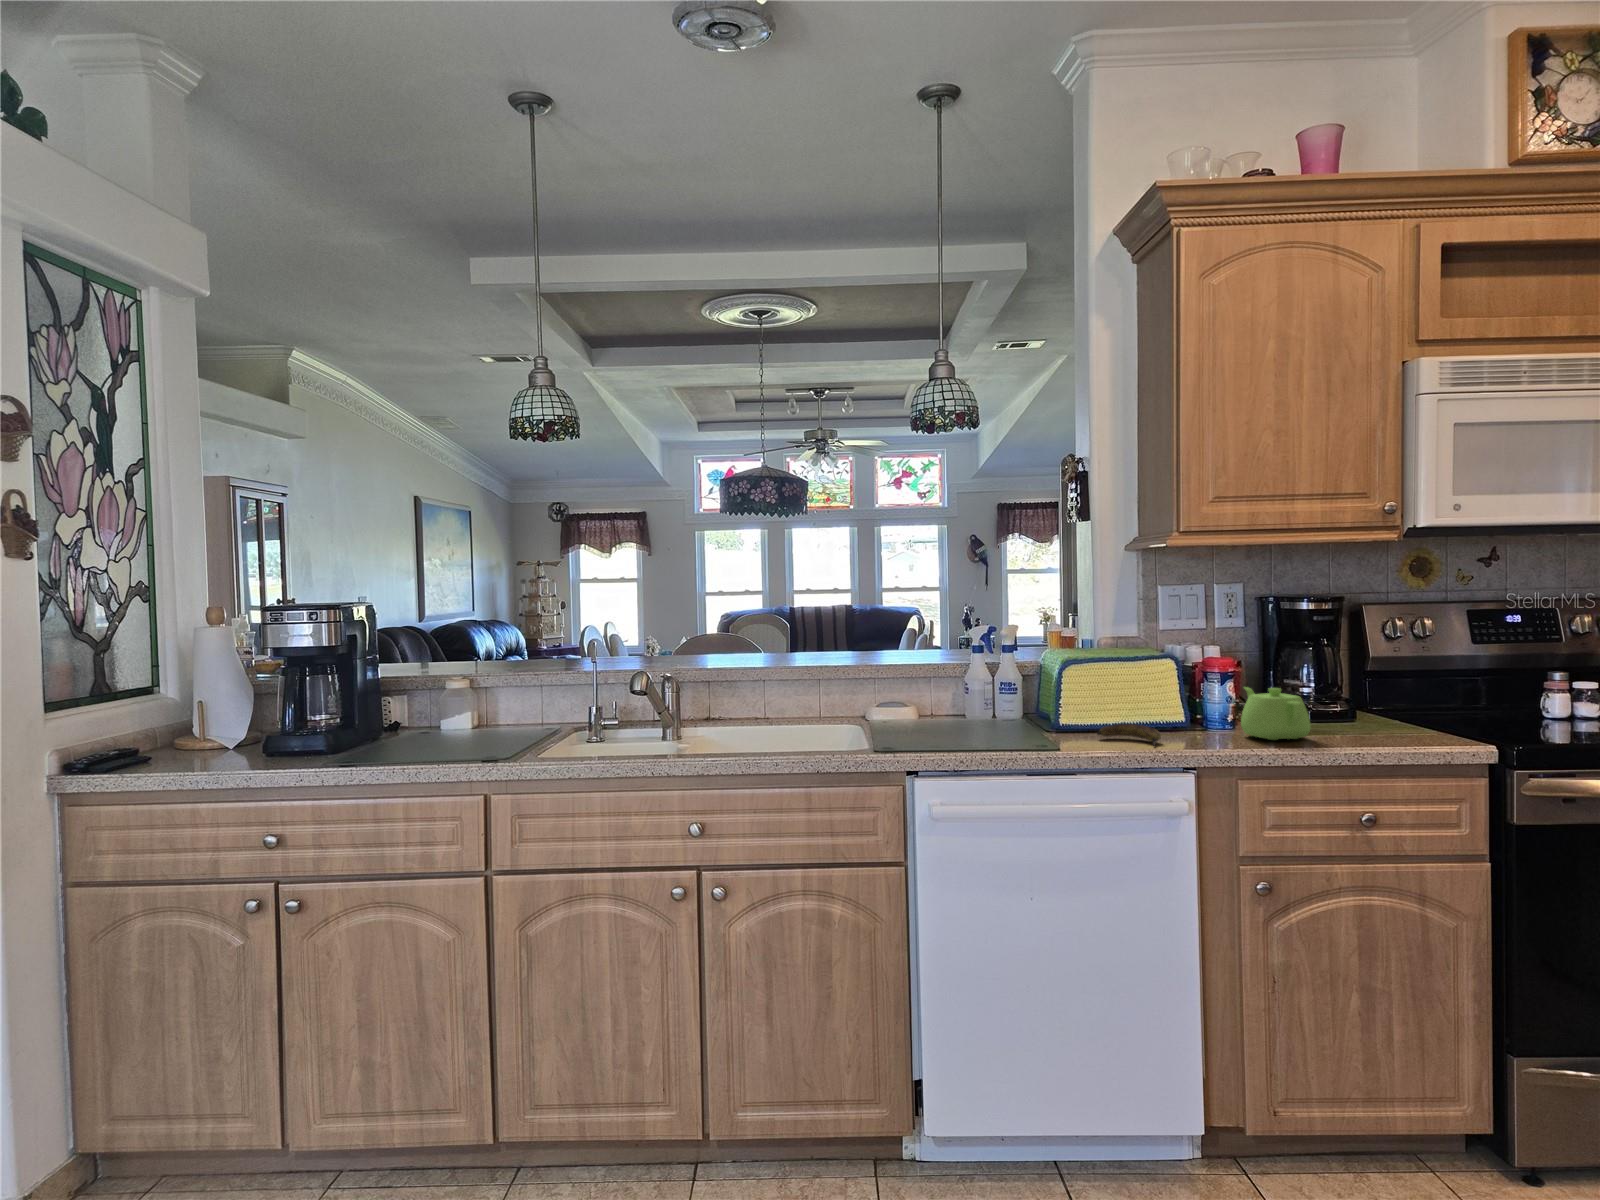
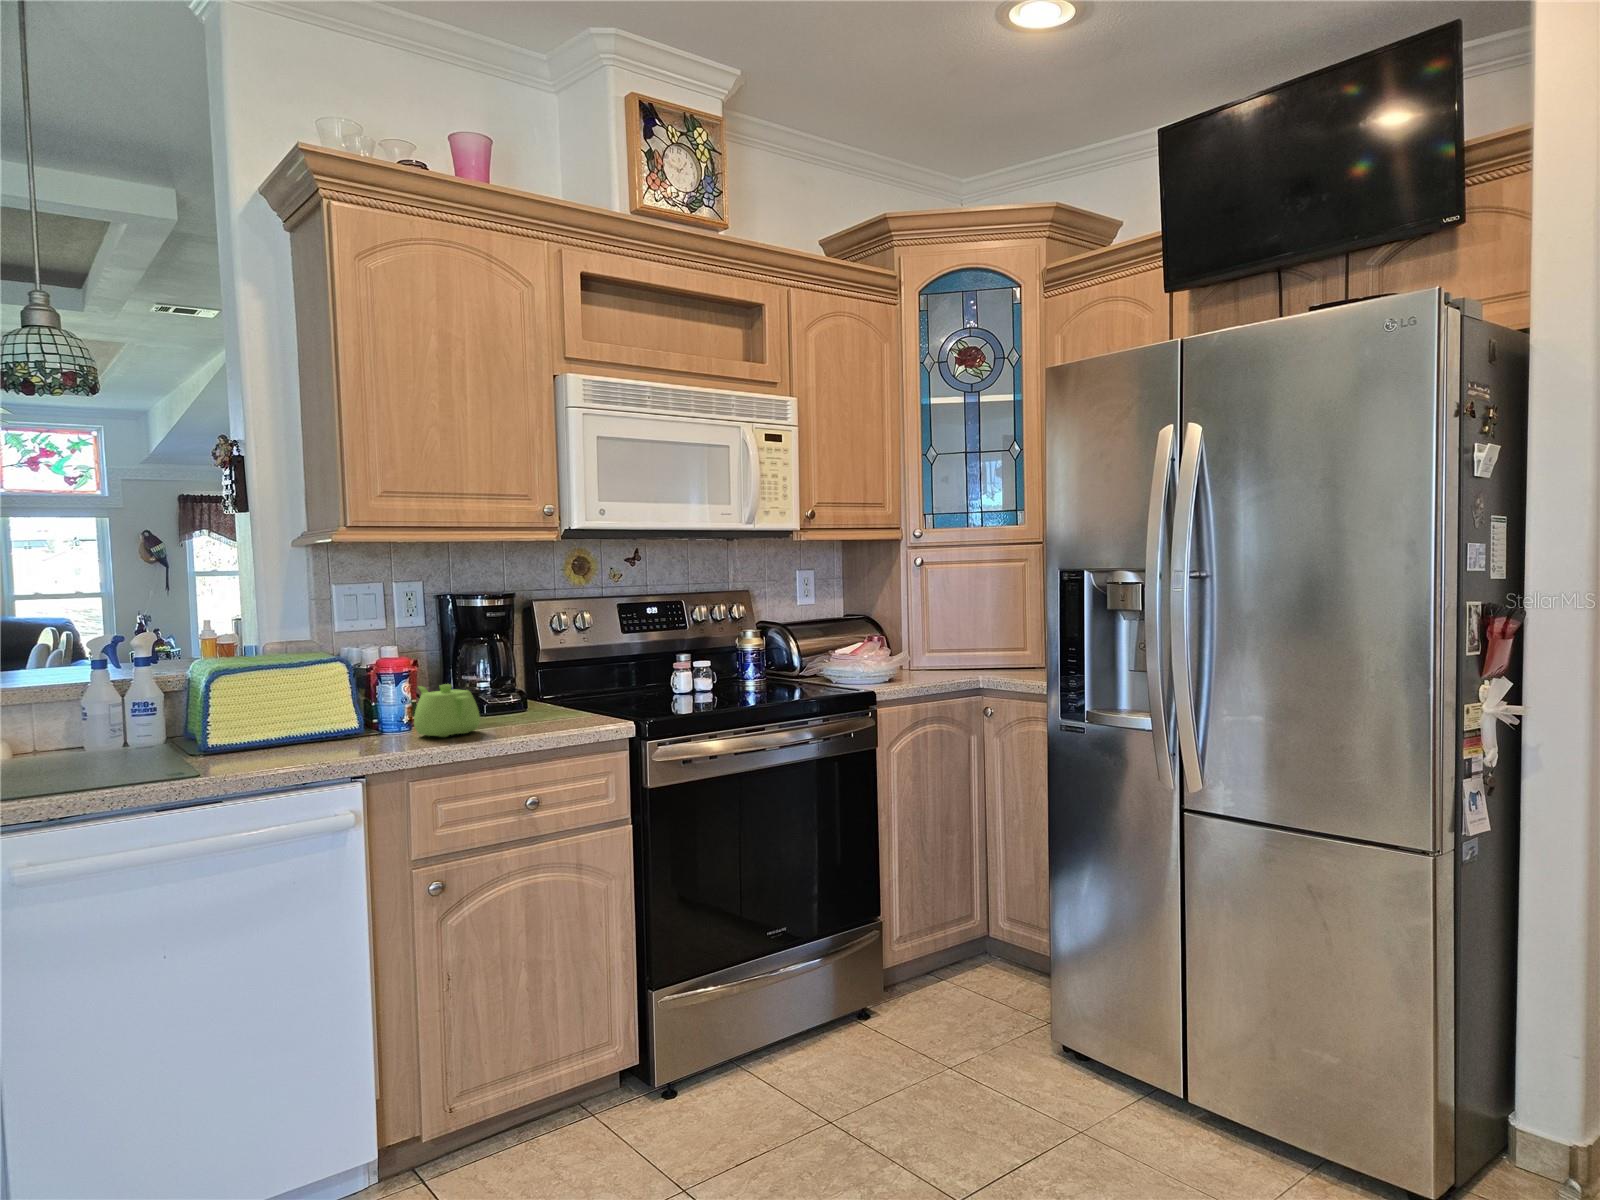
banana: present [1097,724,1161,745] -> none [251,737,326,758]

